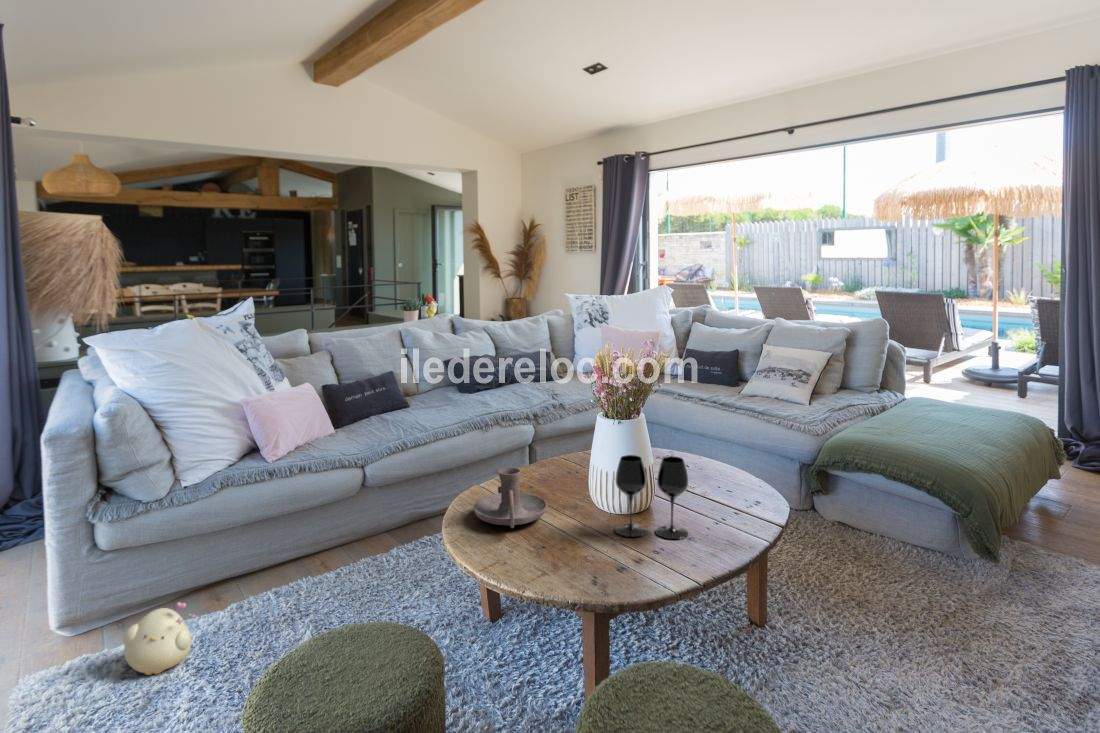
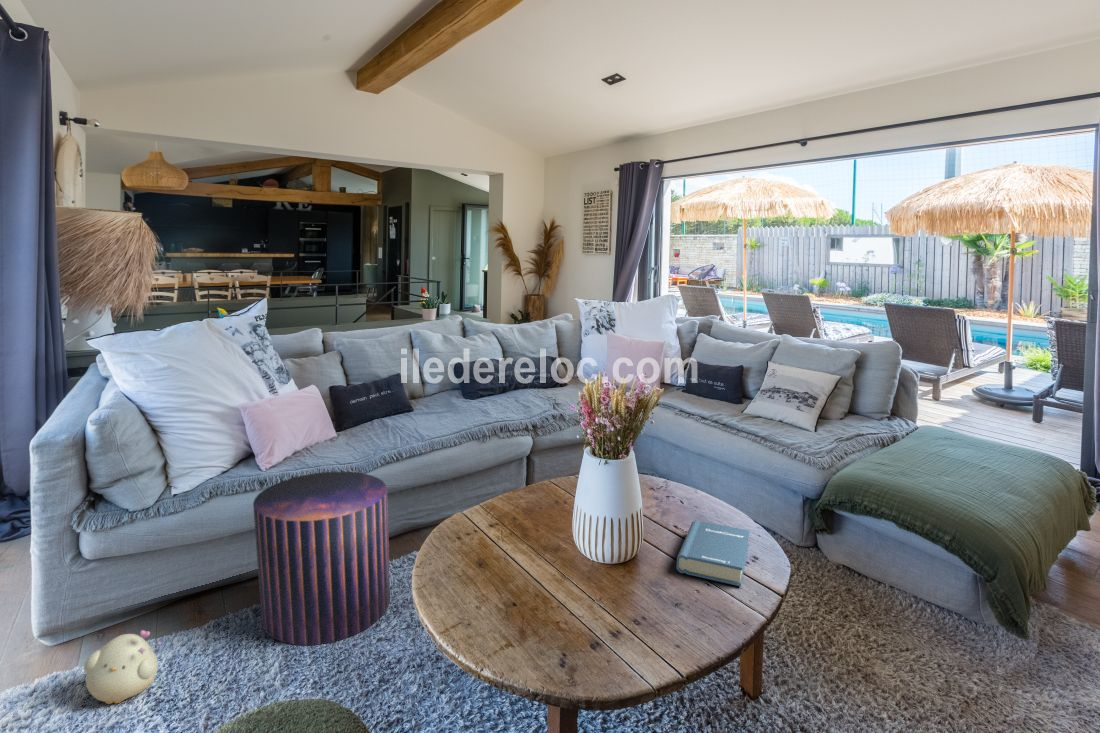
wine glass: present [615,455,688,539] -> none [595,508,677,604]
pouf: none [273,457,406,620] -> present [253,471,390,645]
candle holder: present [474,468,547,528] -> none [448,509,527,581]
hardback book: none [688,474,753,523] -> present [676,520,750,586]

